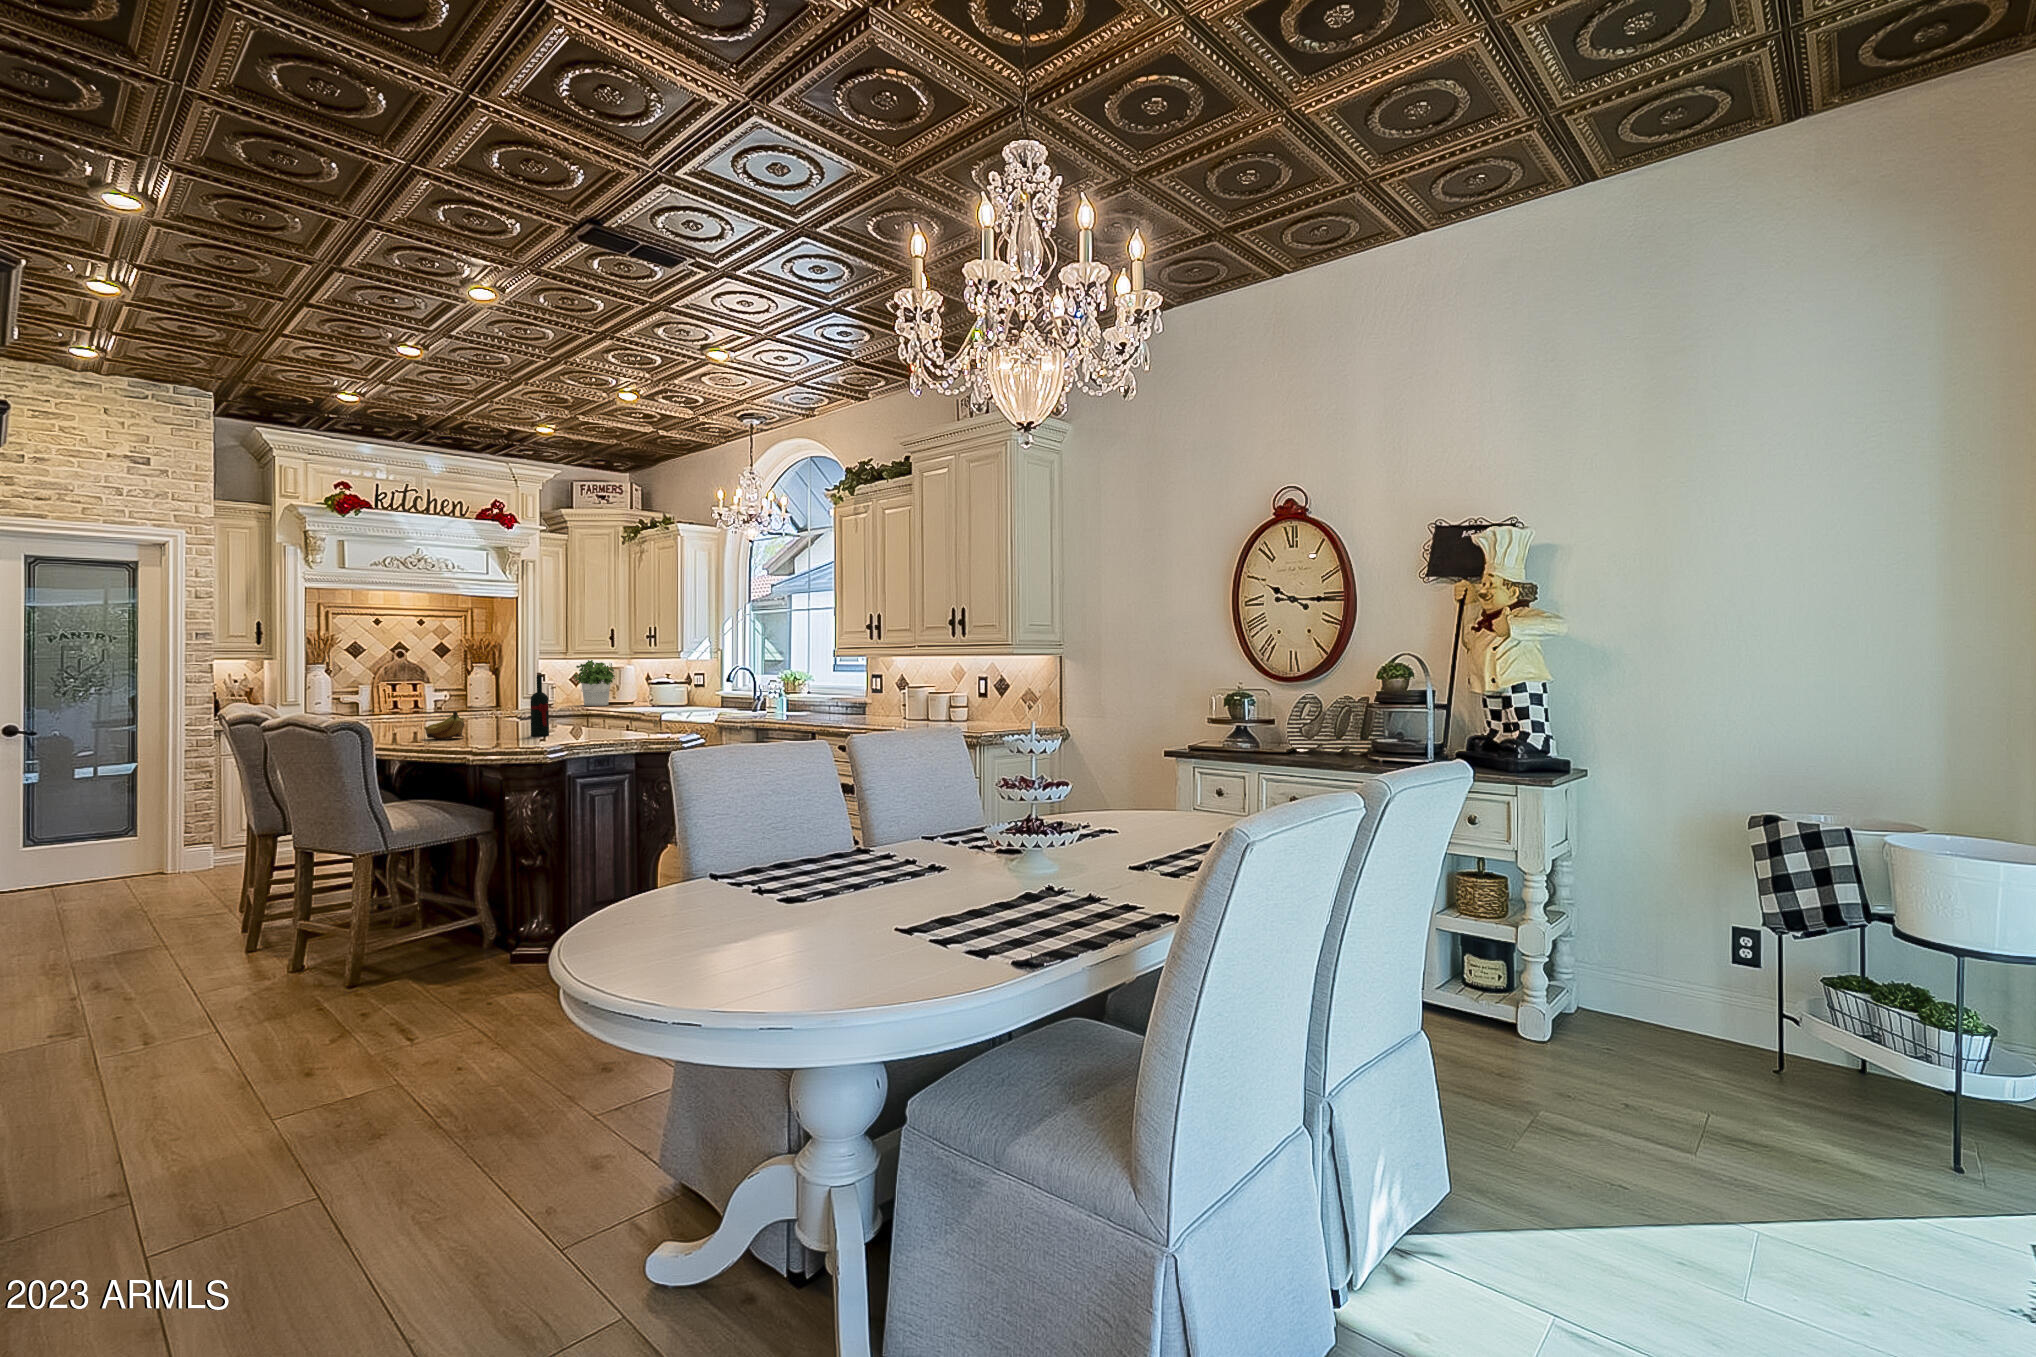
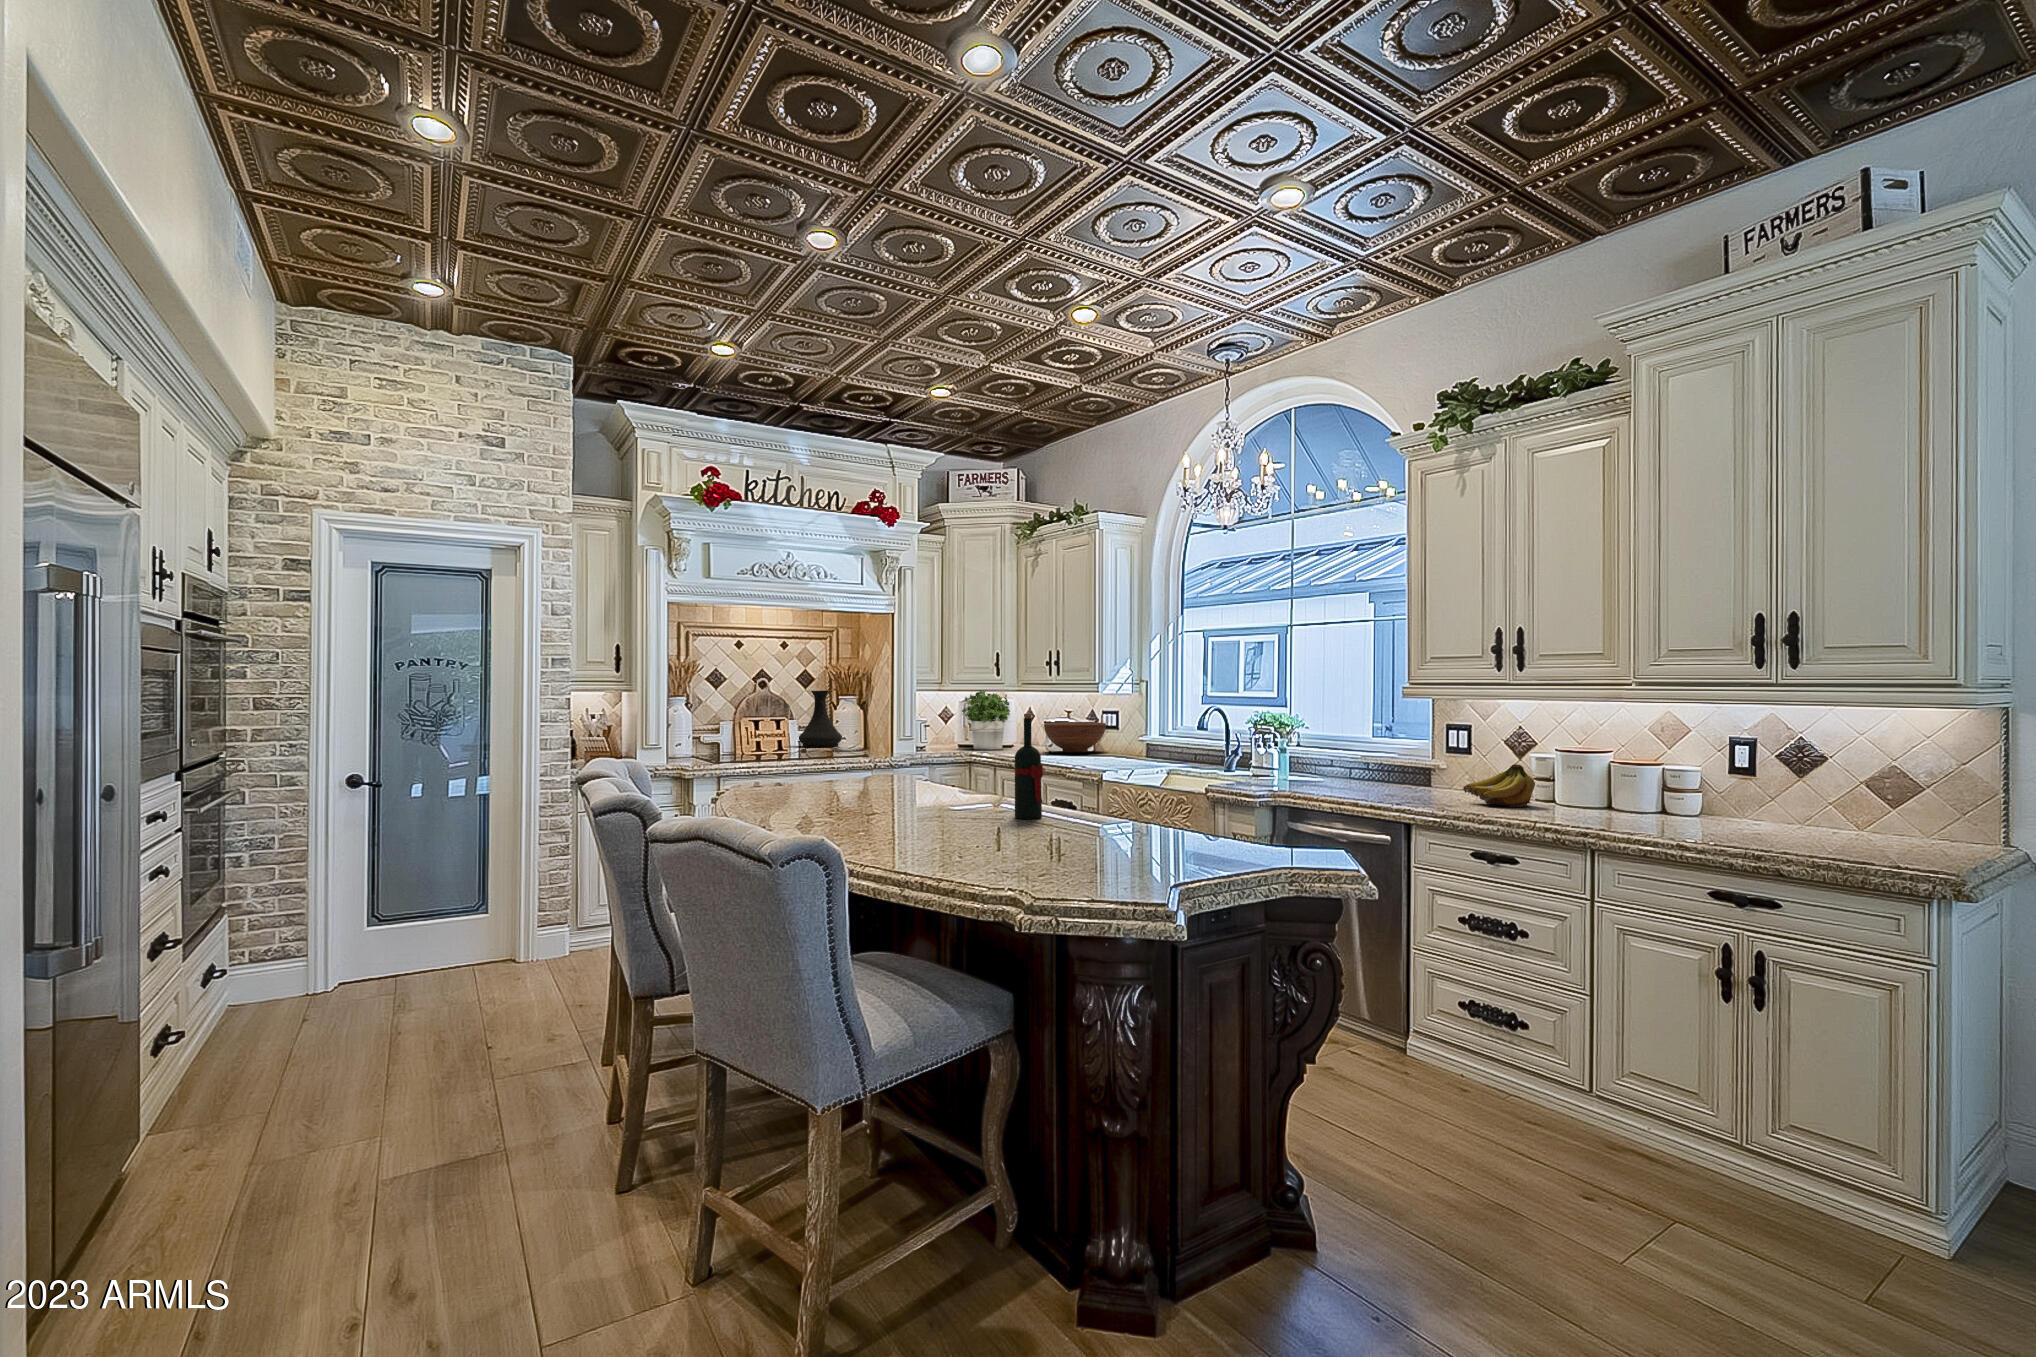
vase: none [434,660,475,706] -> present [799,691,842,747]
fruit bowl: none [636,684,685,707] -> present [1044,722,1106,753]
fruit: present [424,711,464,740] -> present [1463,764,1535,807]

